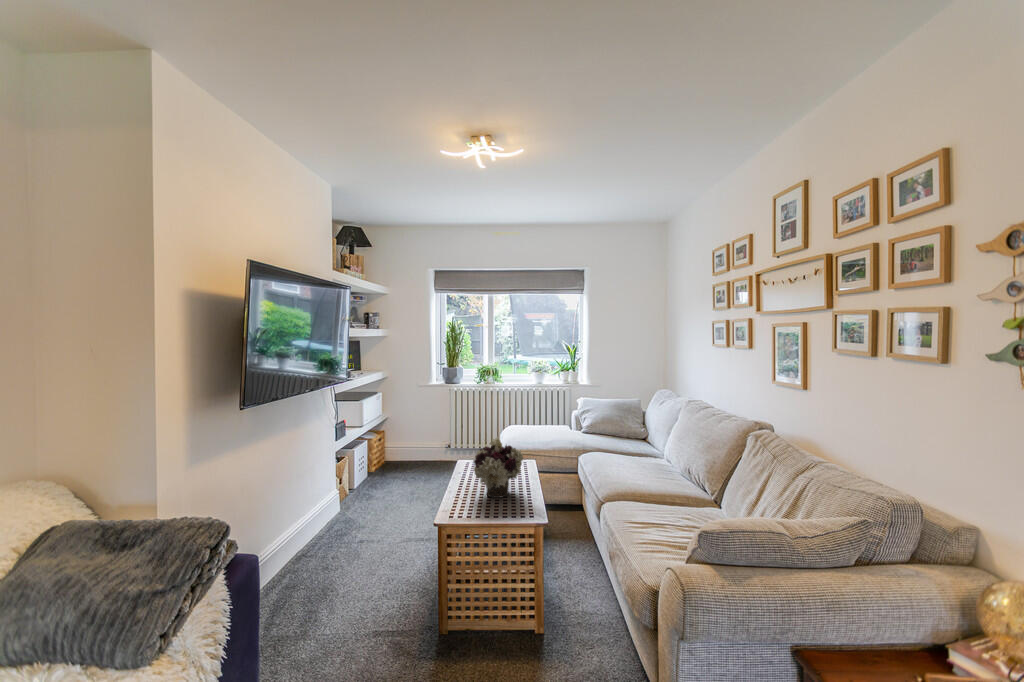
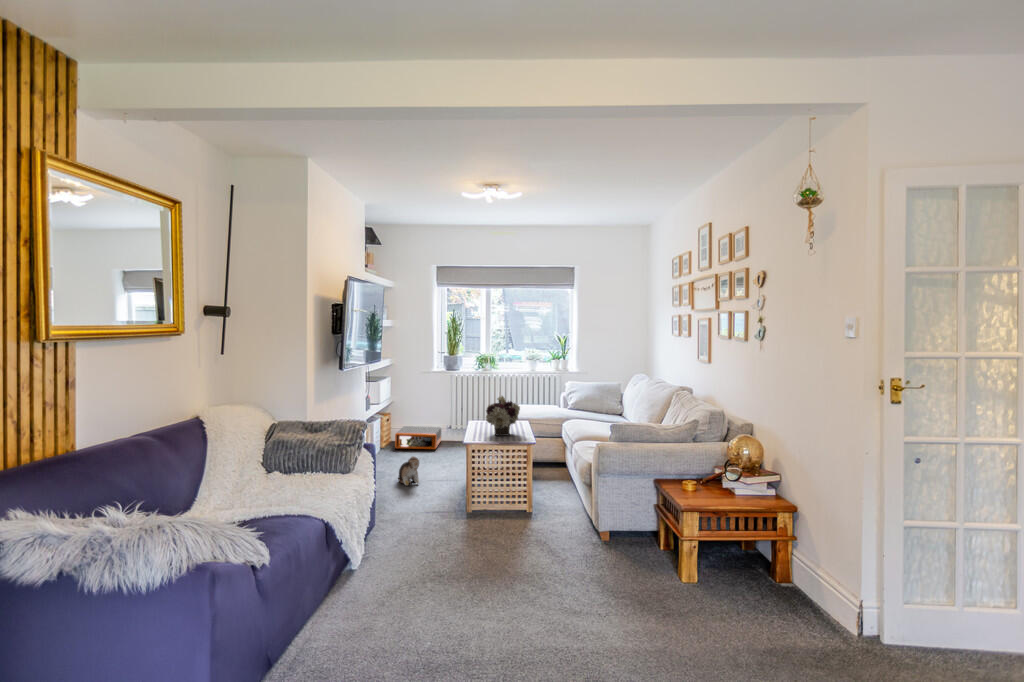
storage box: none [383,447,440,477] -> present [395,426,441,449]
plush toy: none [364,515,390,554] -> present [399,456,419,486]

